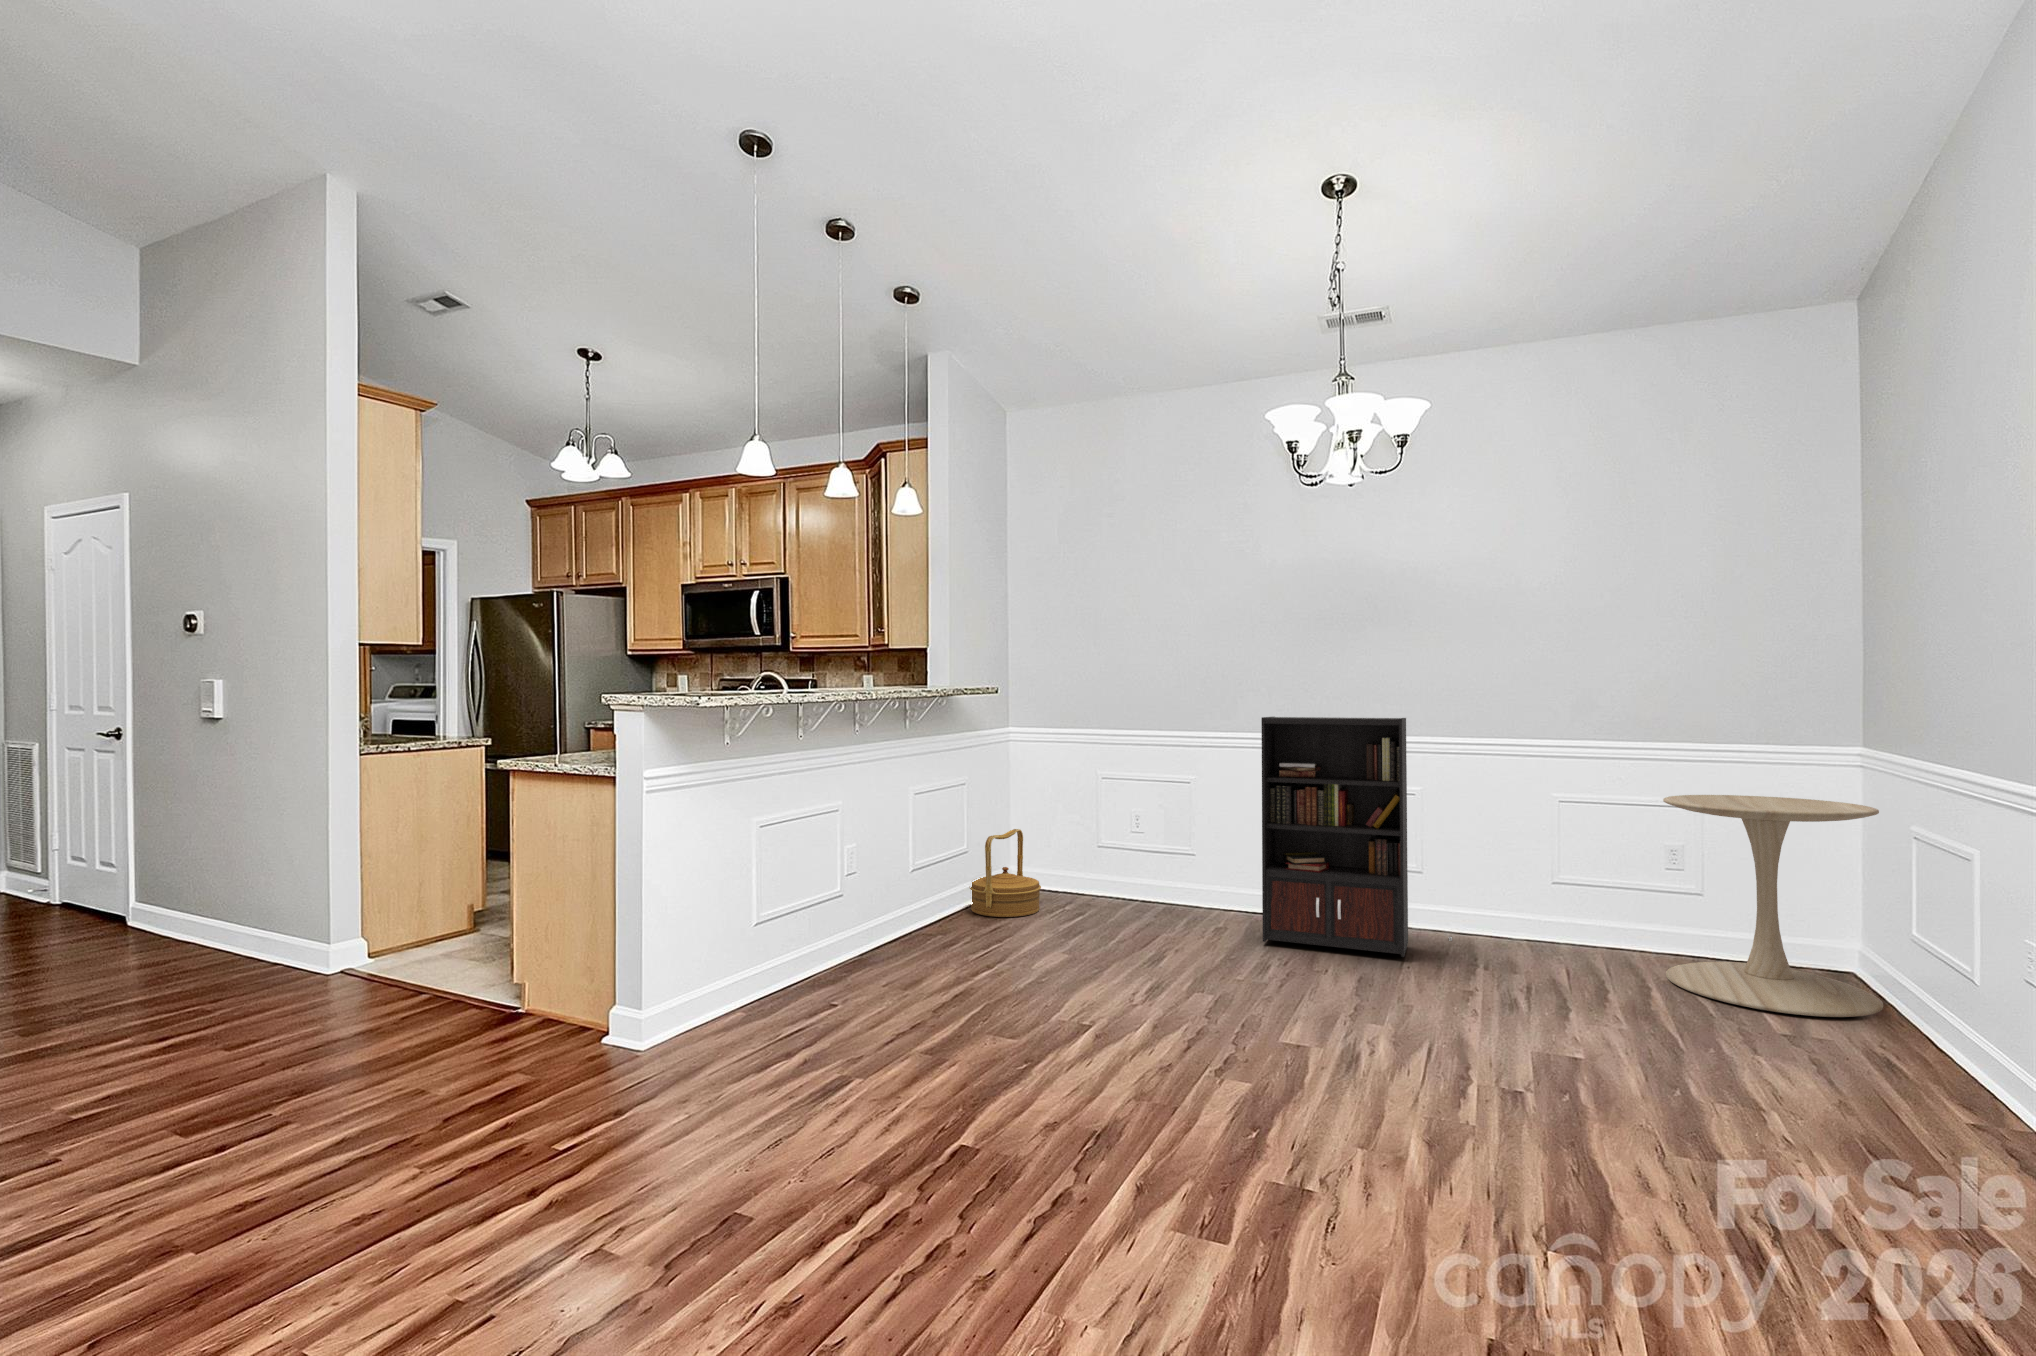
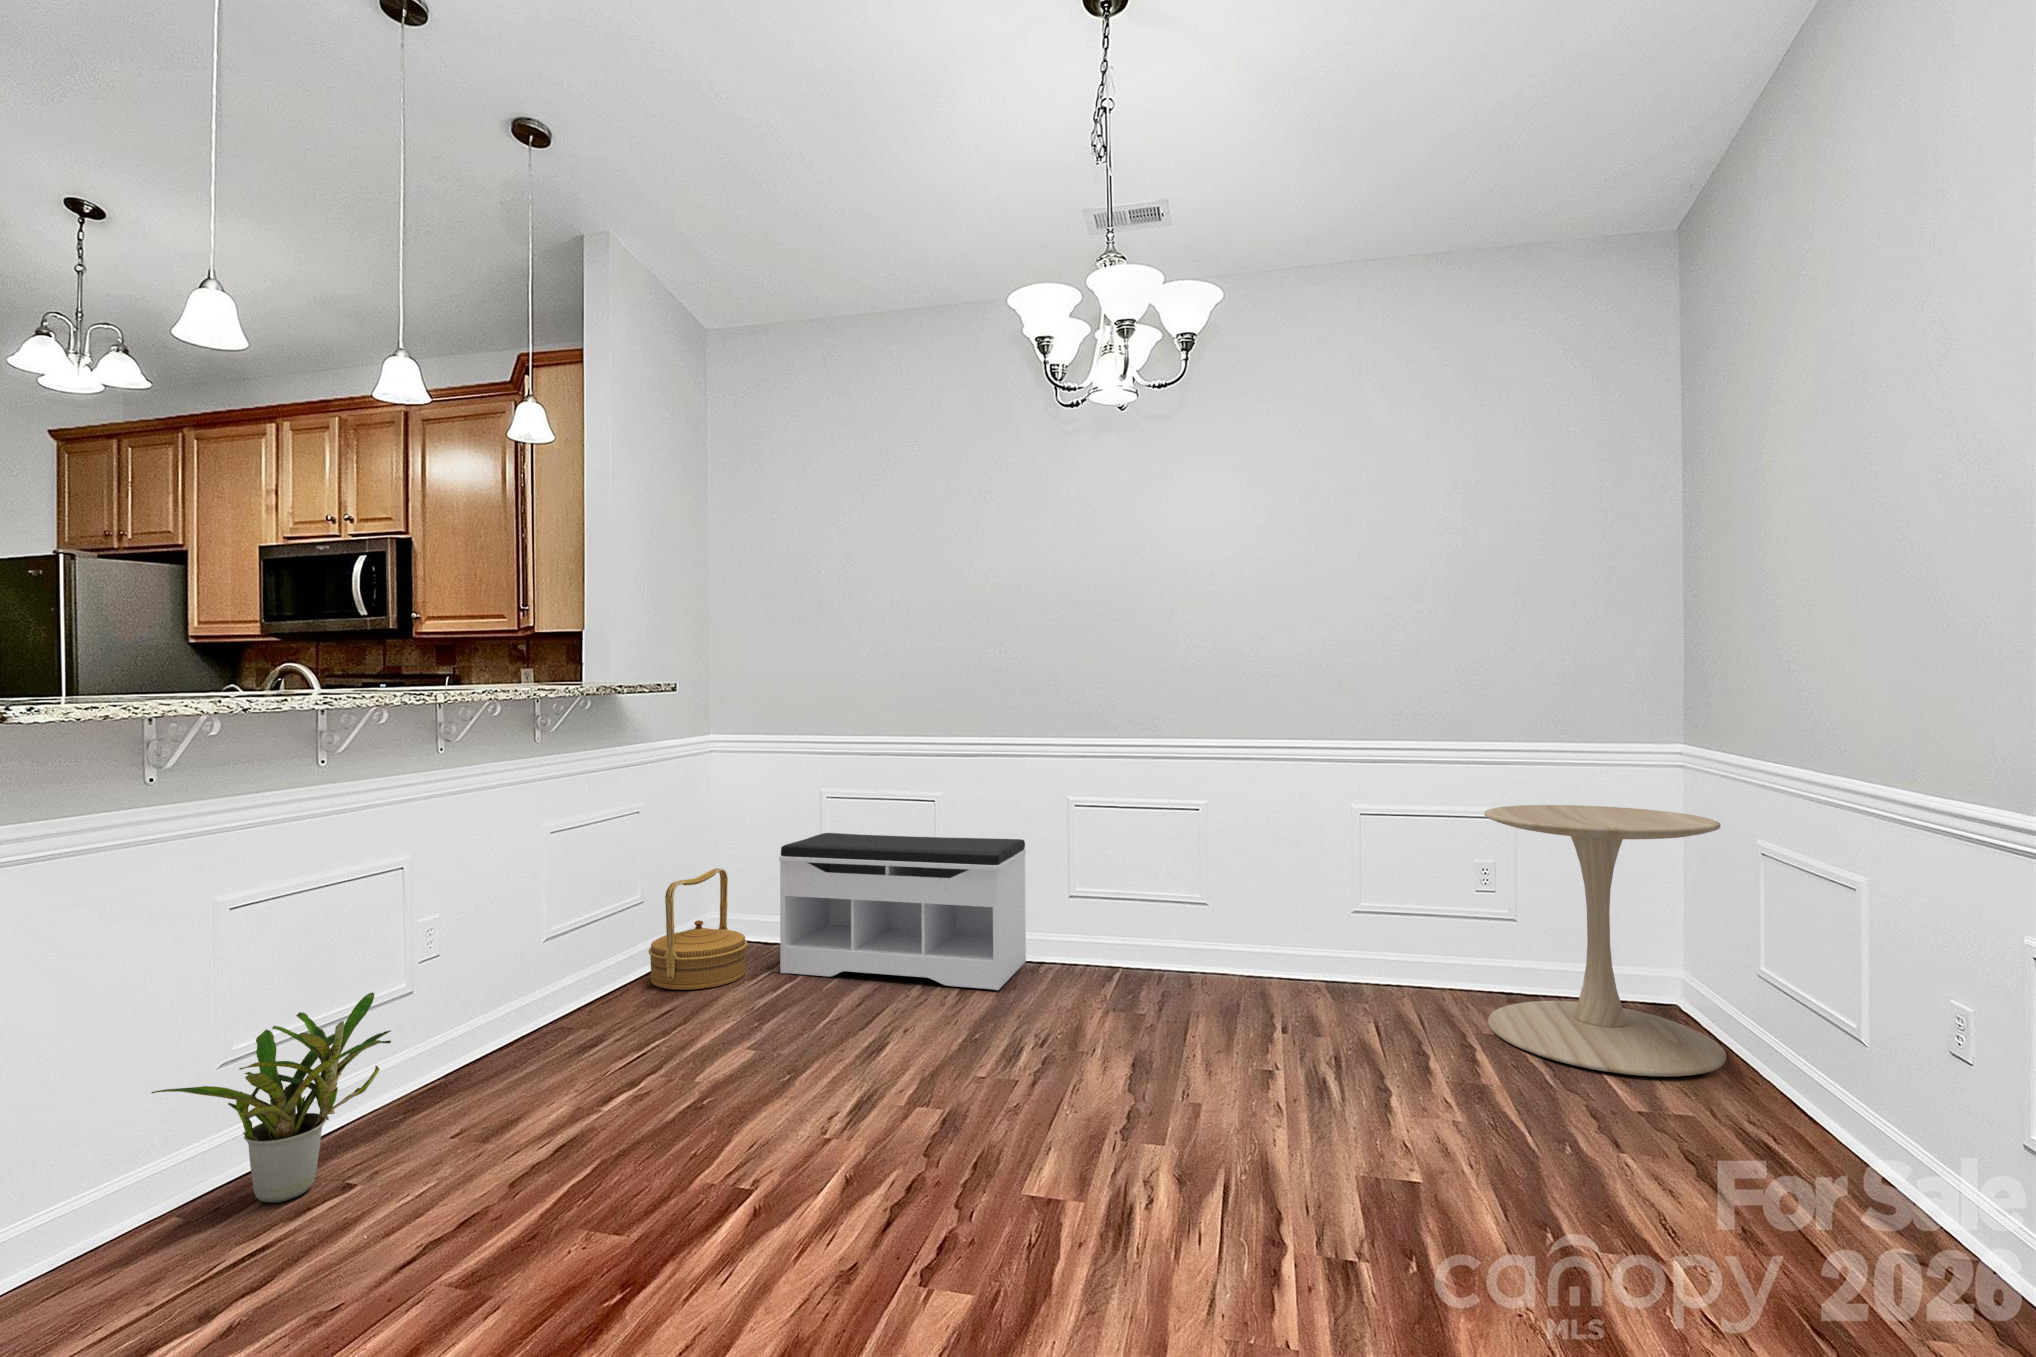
bookcase: present [1261,717,1452,957] -> none [1020,719,1248,1021]
bench: none [1065,805,1261,930] -> present [779,833,1026,990]
potted plant: none [739,887,854,1010] -> present [152,992,391,1203]

